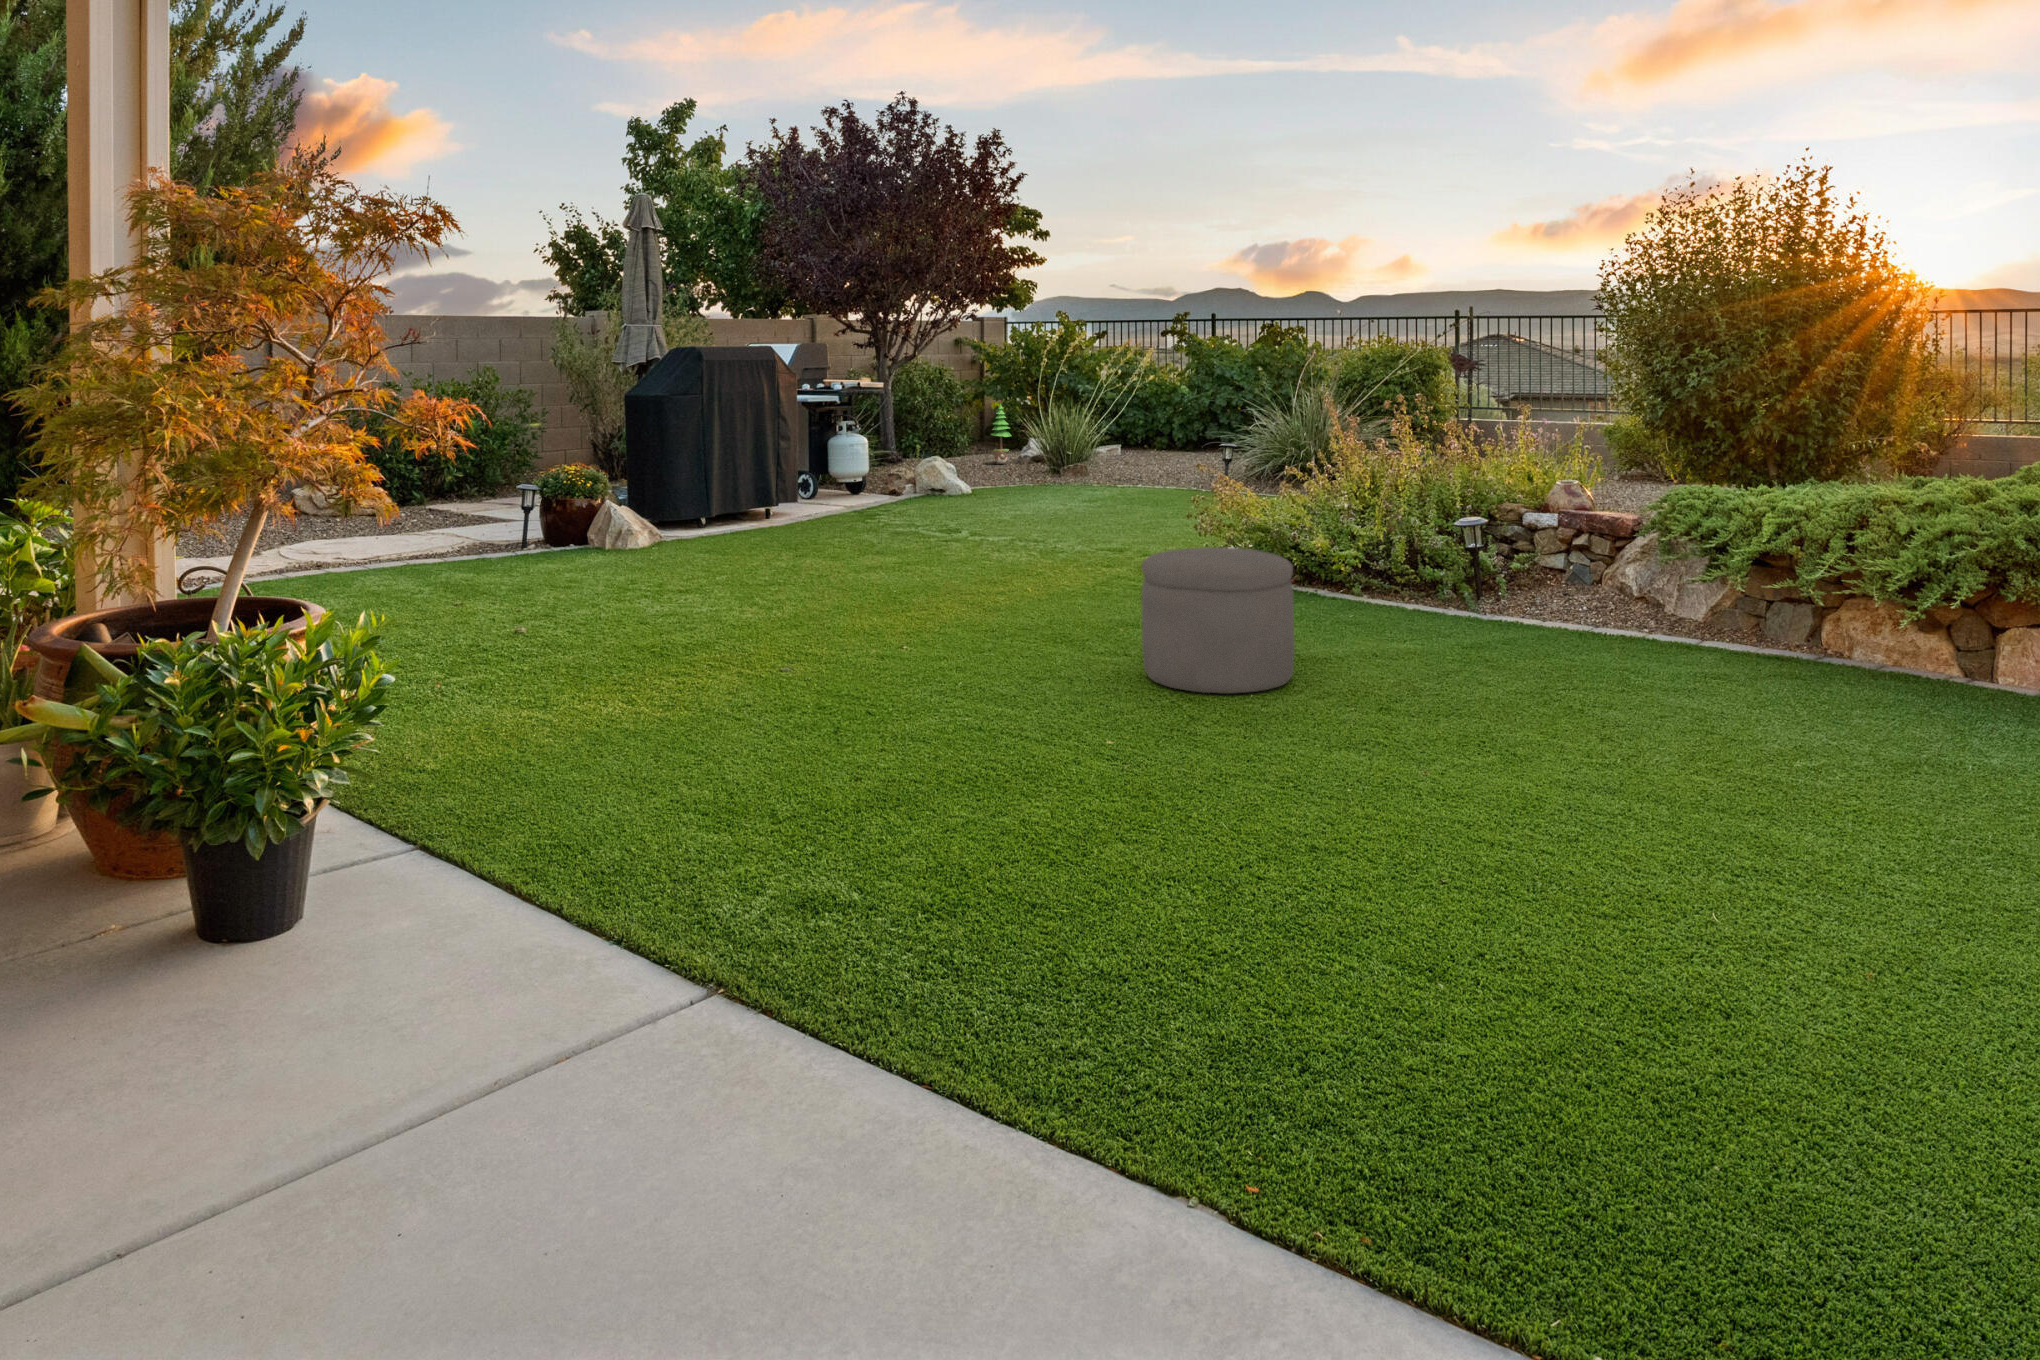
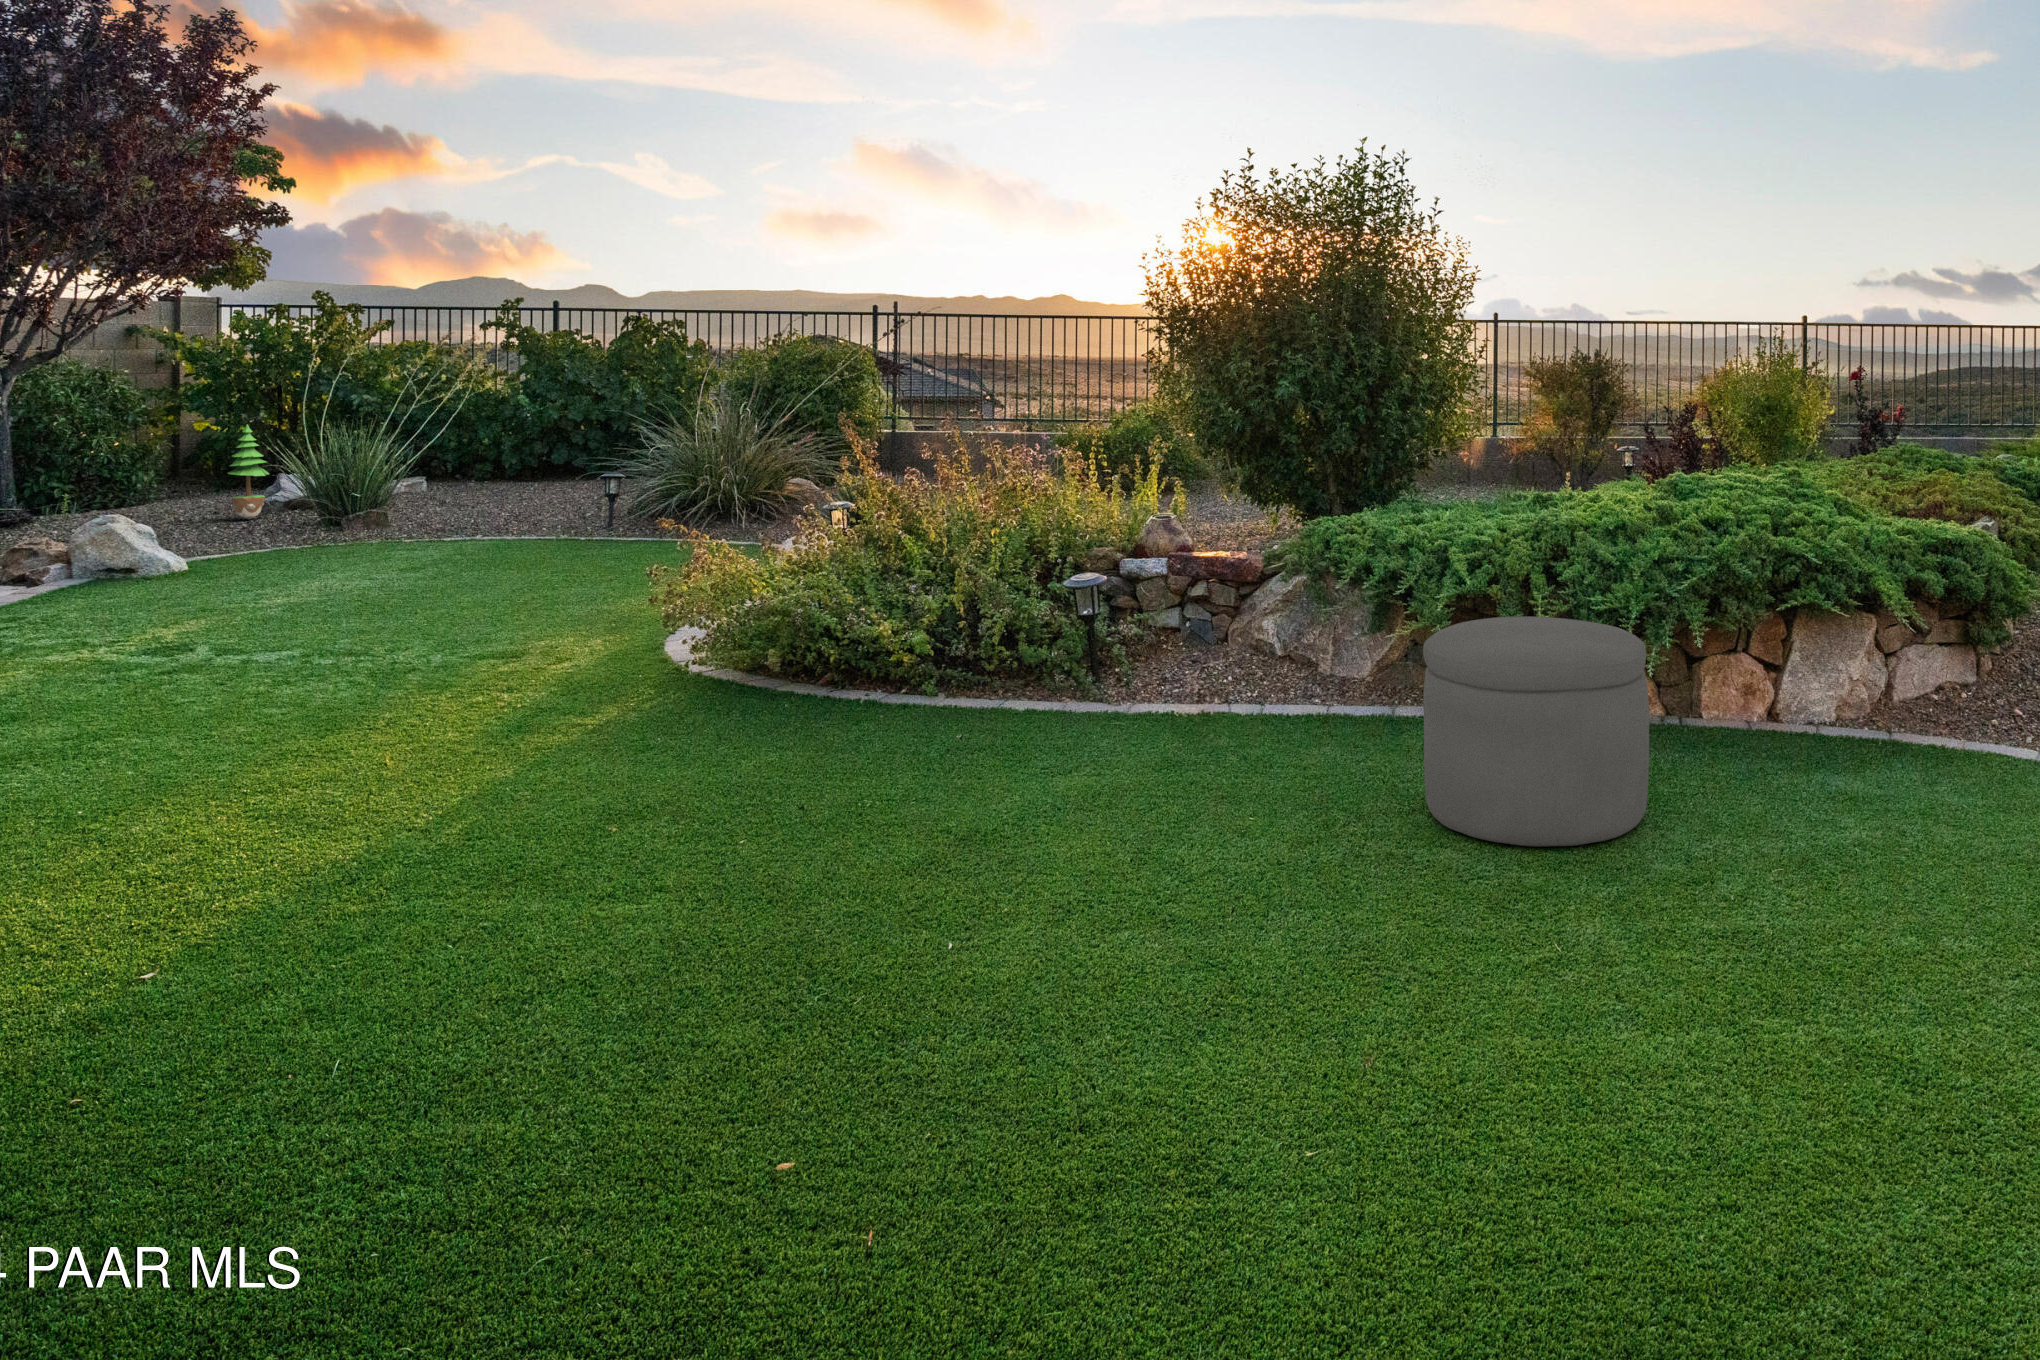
ottoman: present [1141,547,1294,694] -> present [1423,616,1649,847]

